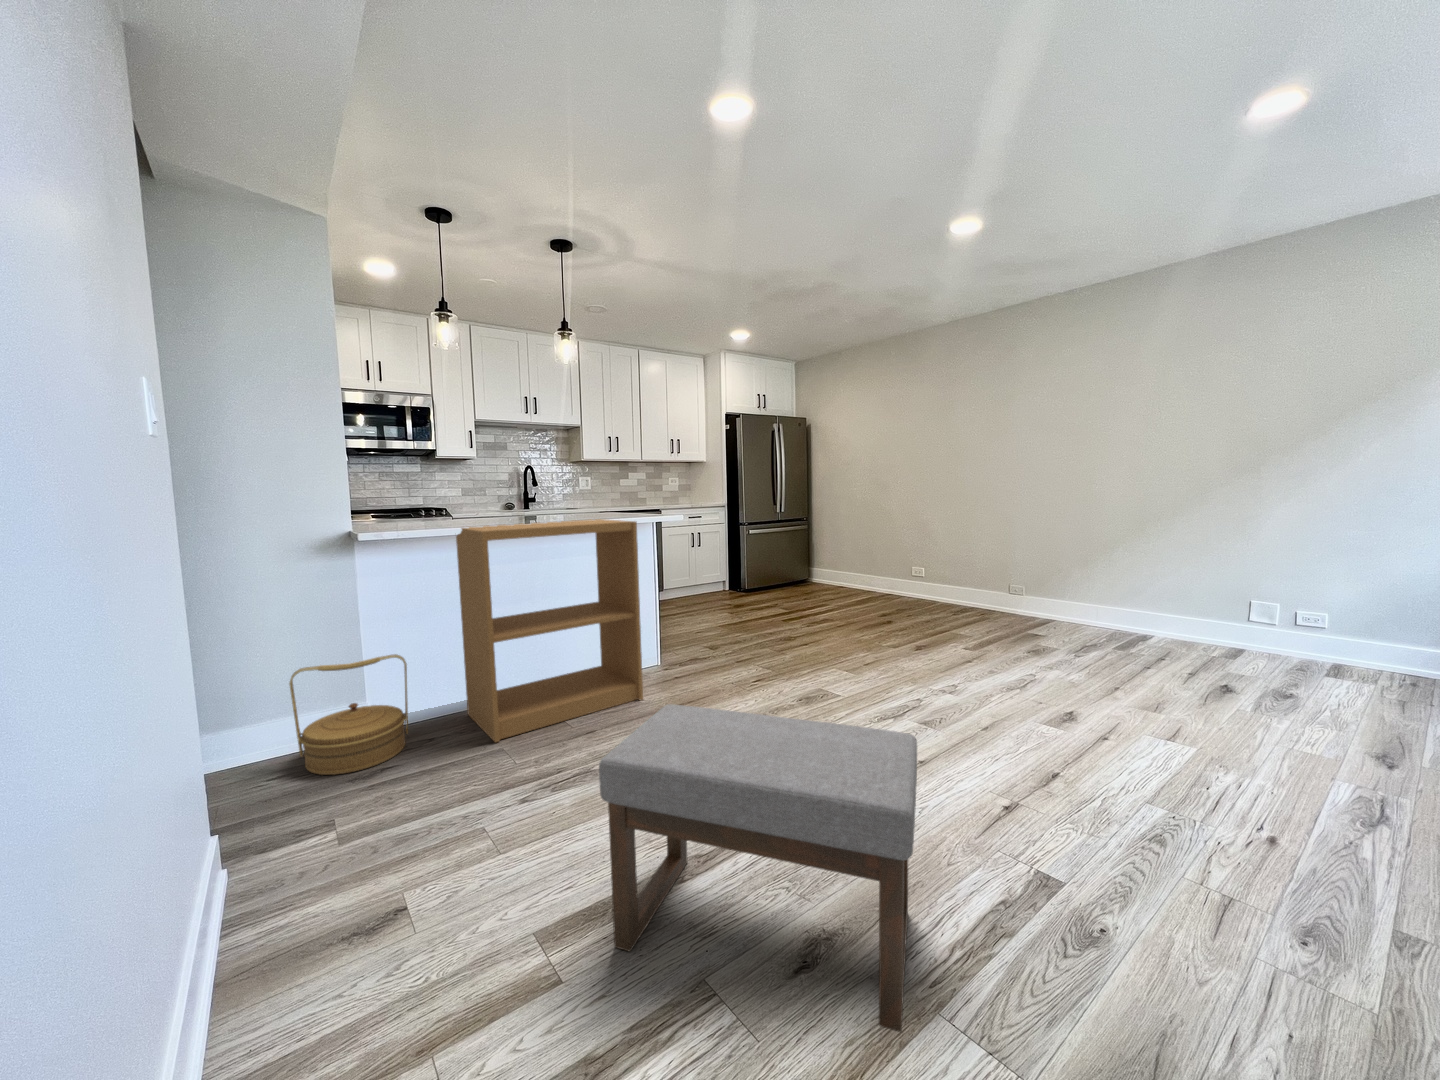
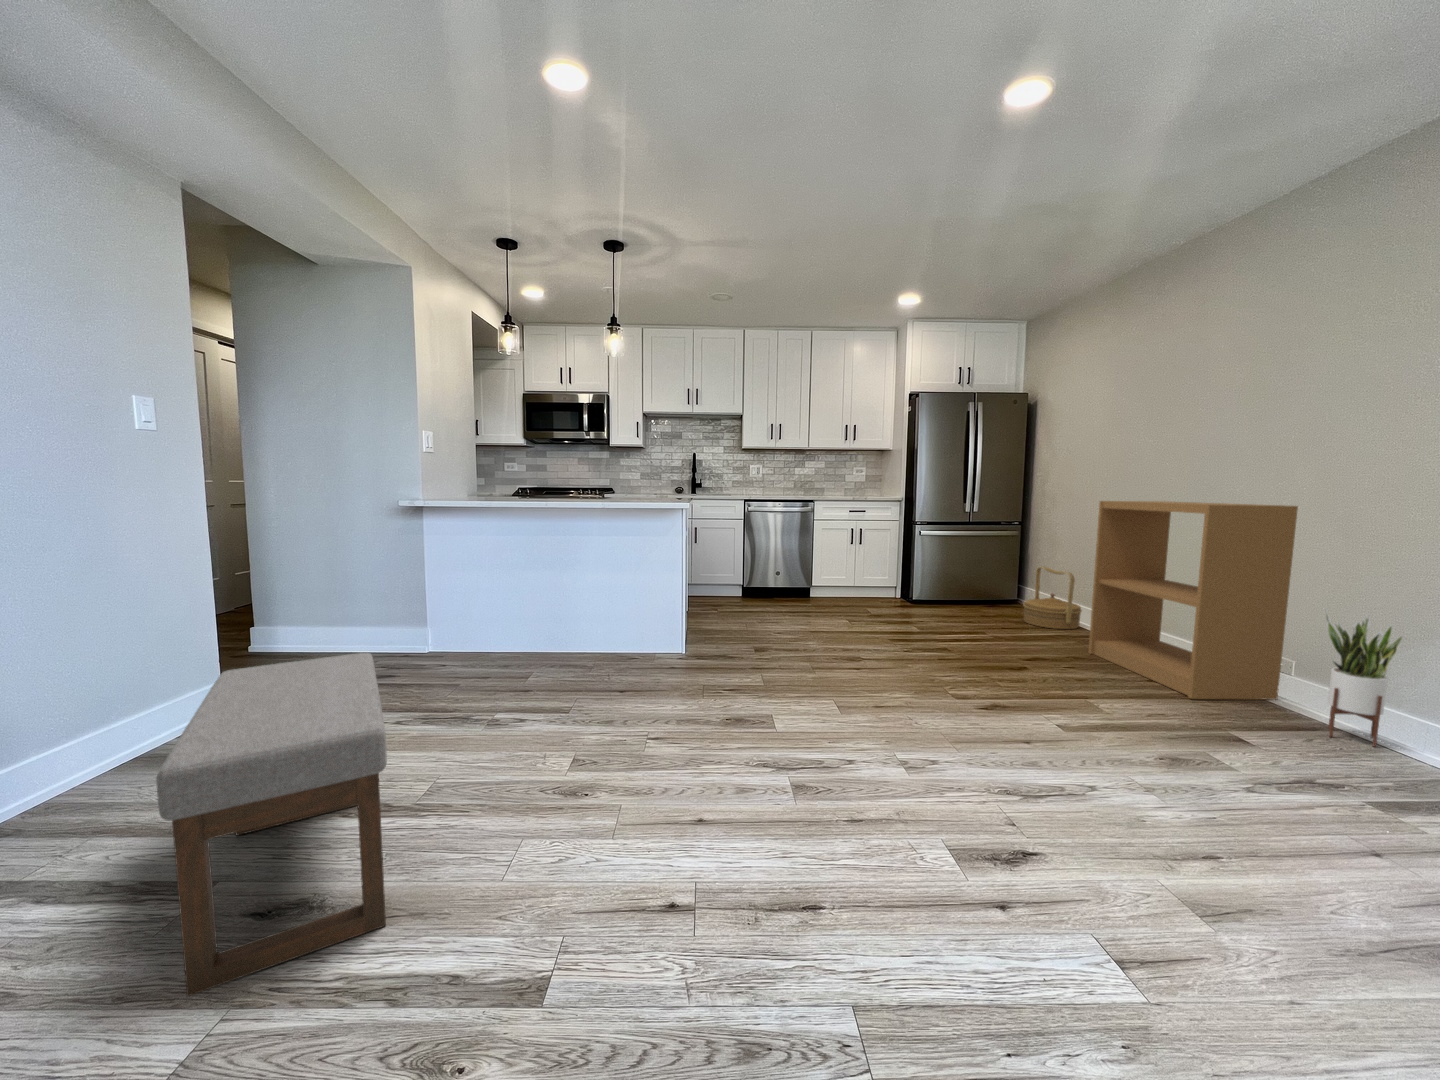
bookshelf: present [456,519,643,742] -> present [1088,501,1298,700]
potted plant: none [1047,554,1082,626] -> present [1323,608,1403,746]
woven basket: present [289,654,408,775] -> present [1023,566,1082,629]

